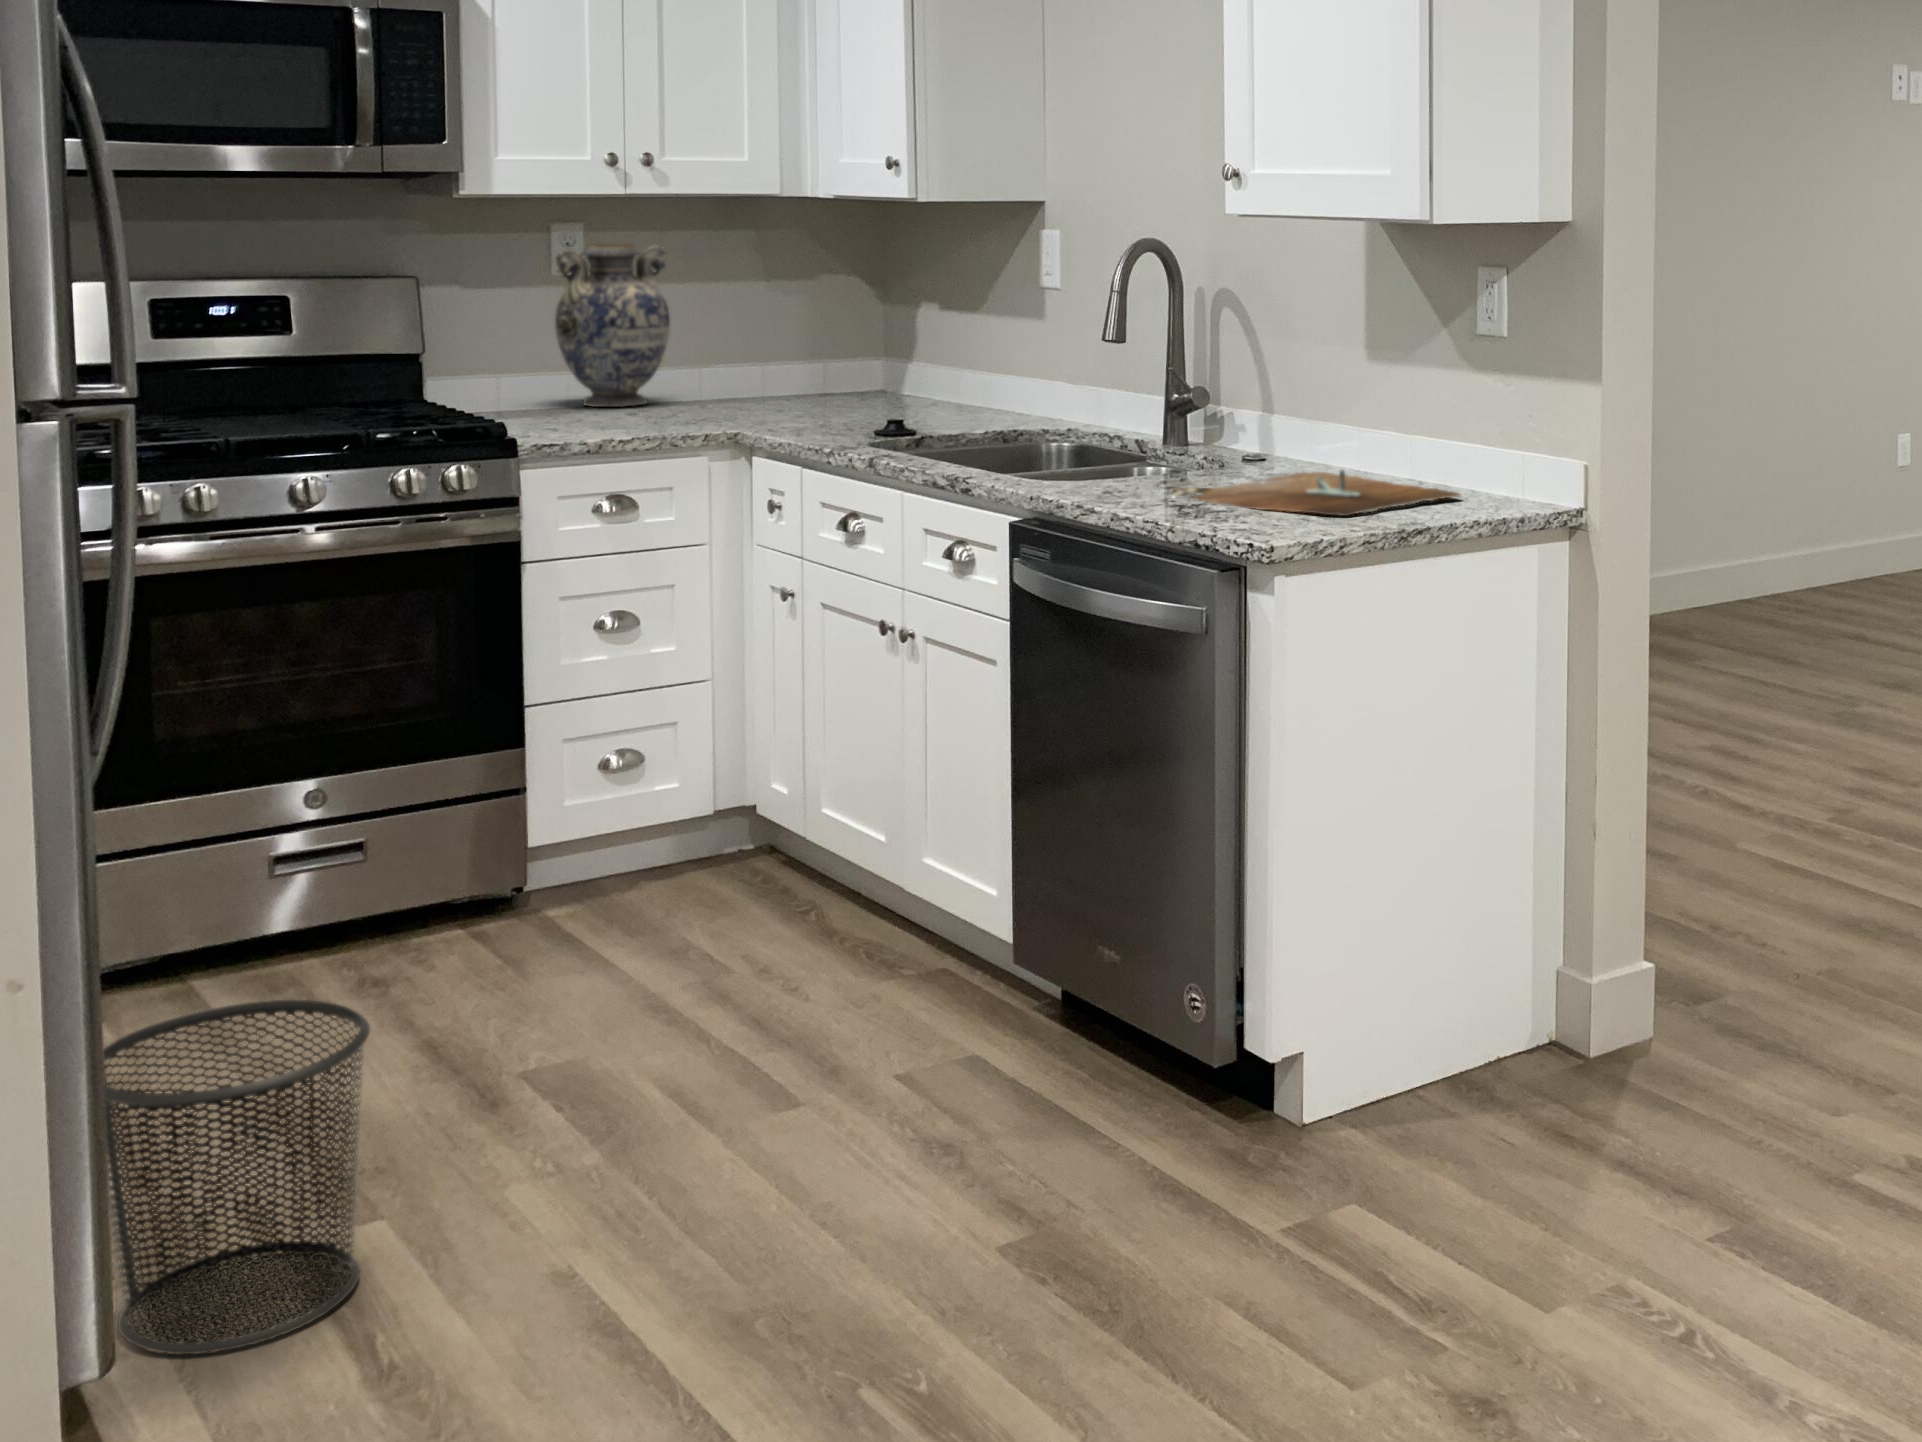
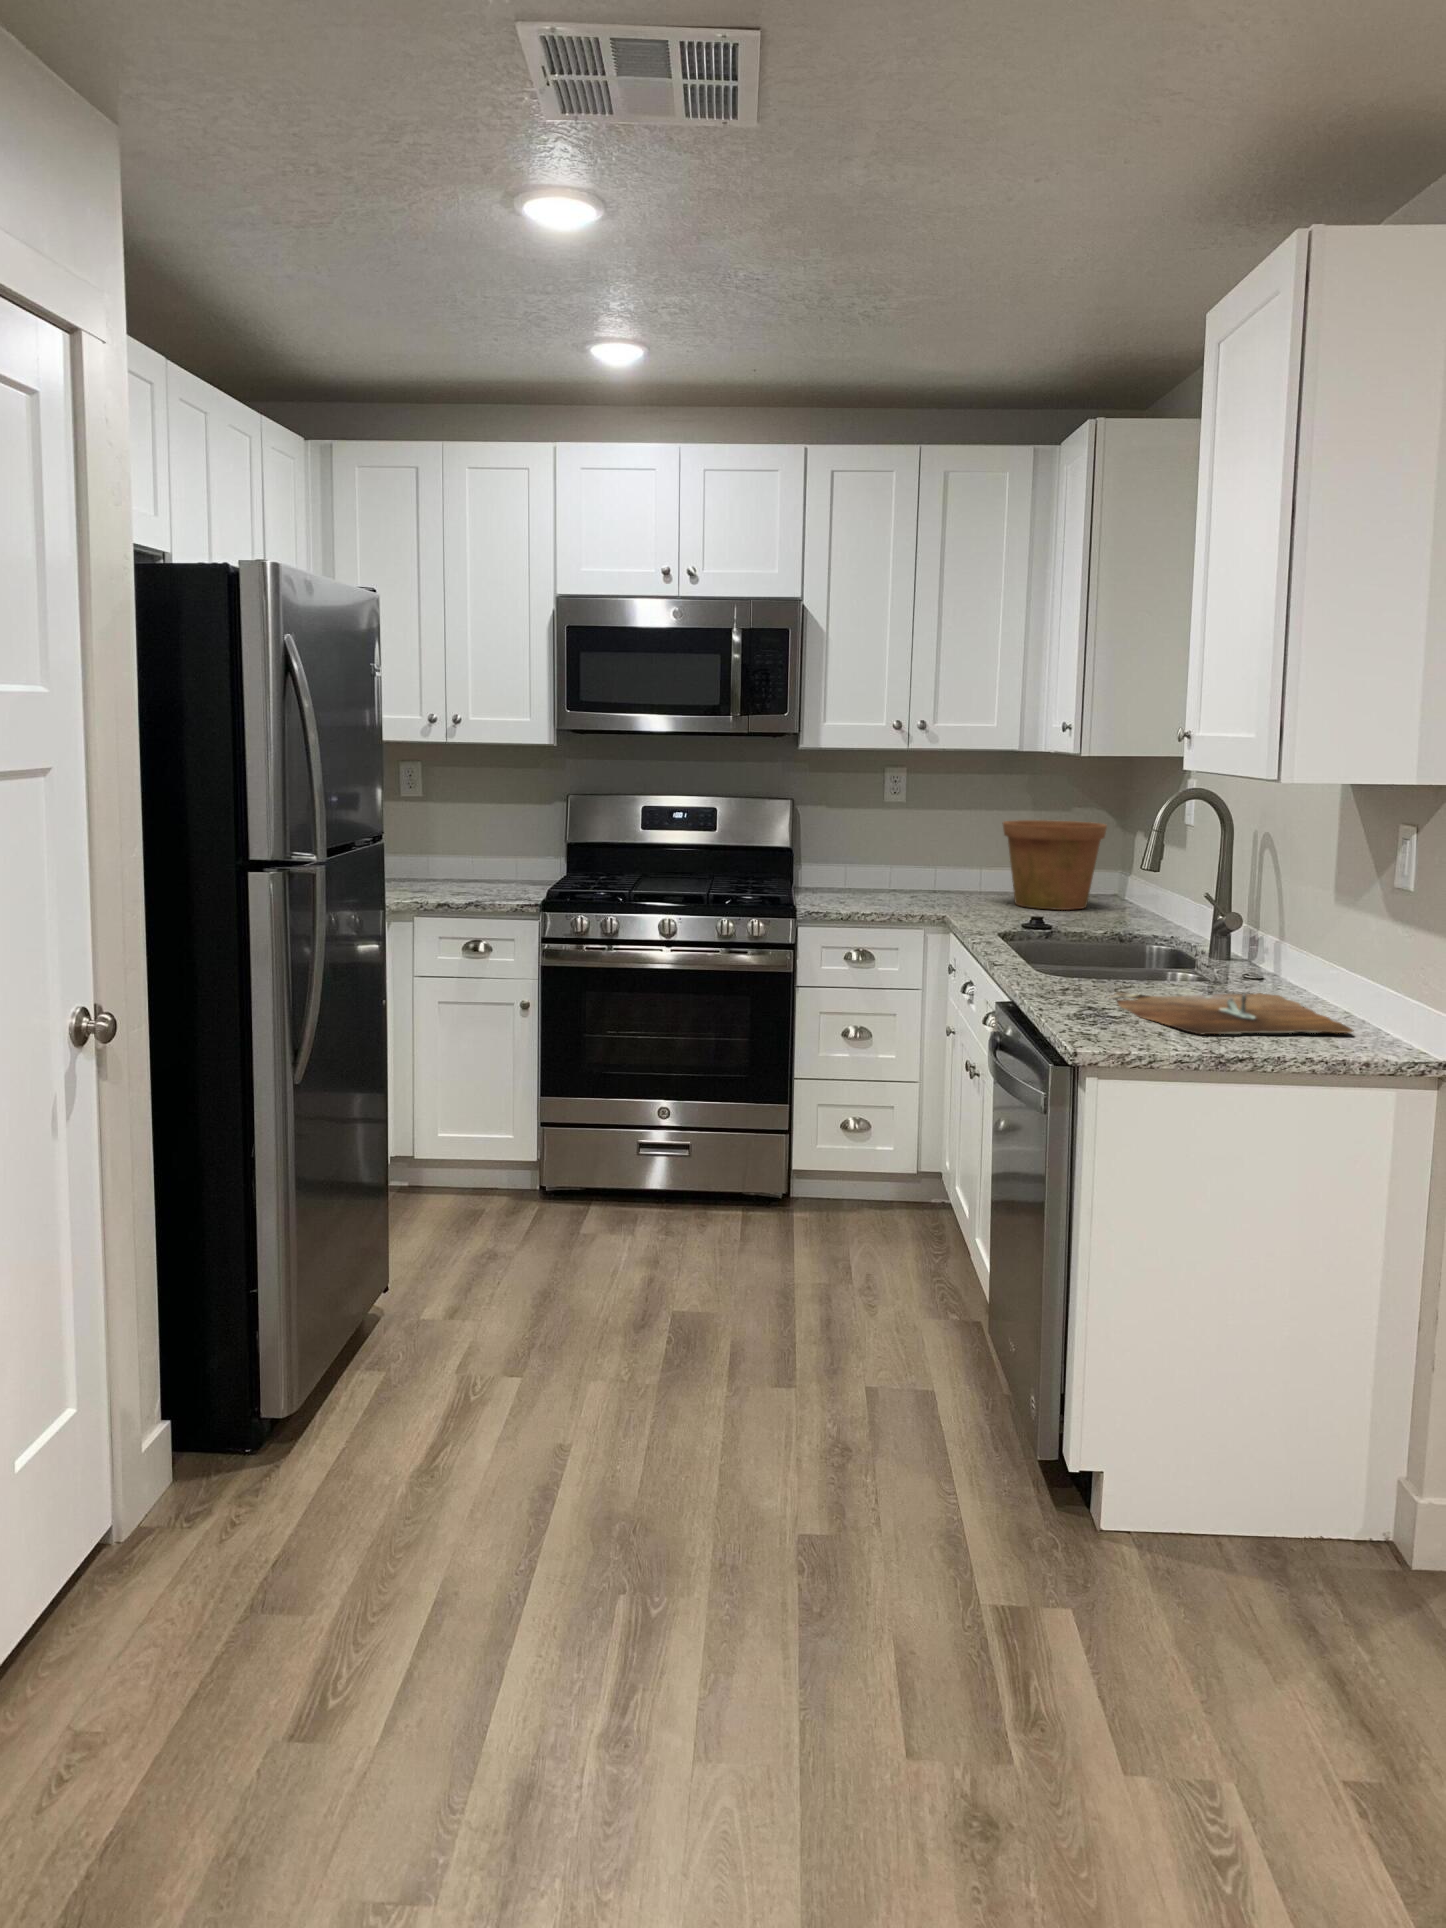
vase: present [555,244,670,407] -> none [877,782,957,892]
flower pot: none [768,292,914,413] -> present [1003,820,1107,910]
waste bin: present [102,1000,370,1354] -> none [362,1218,509,1414]

